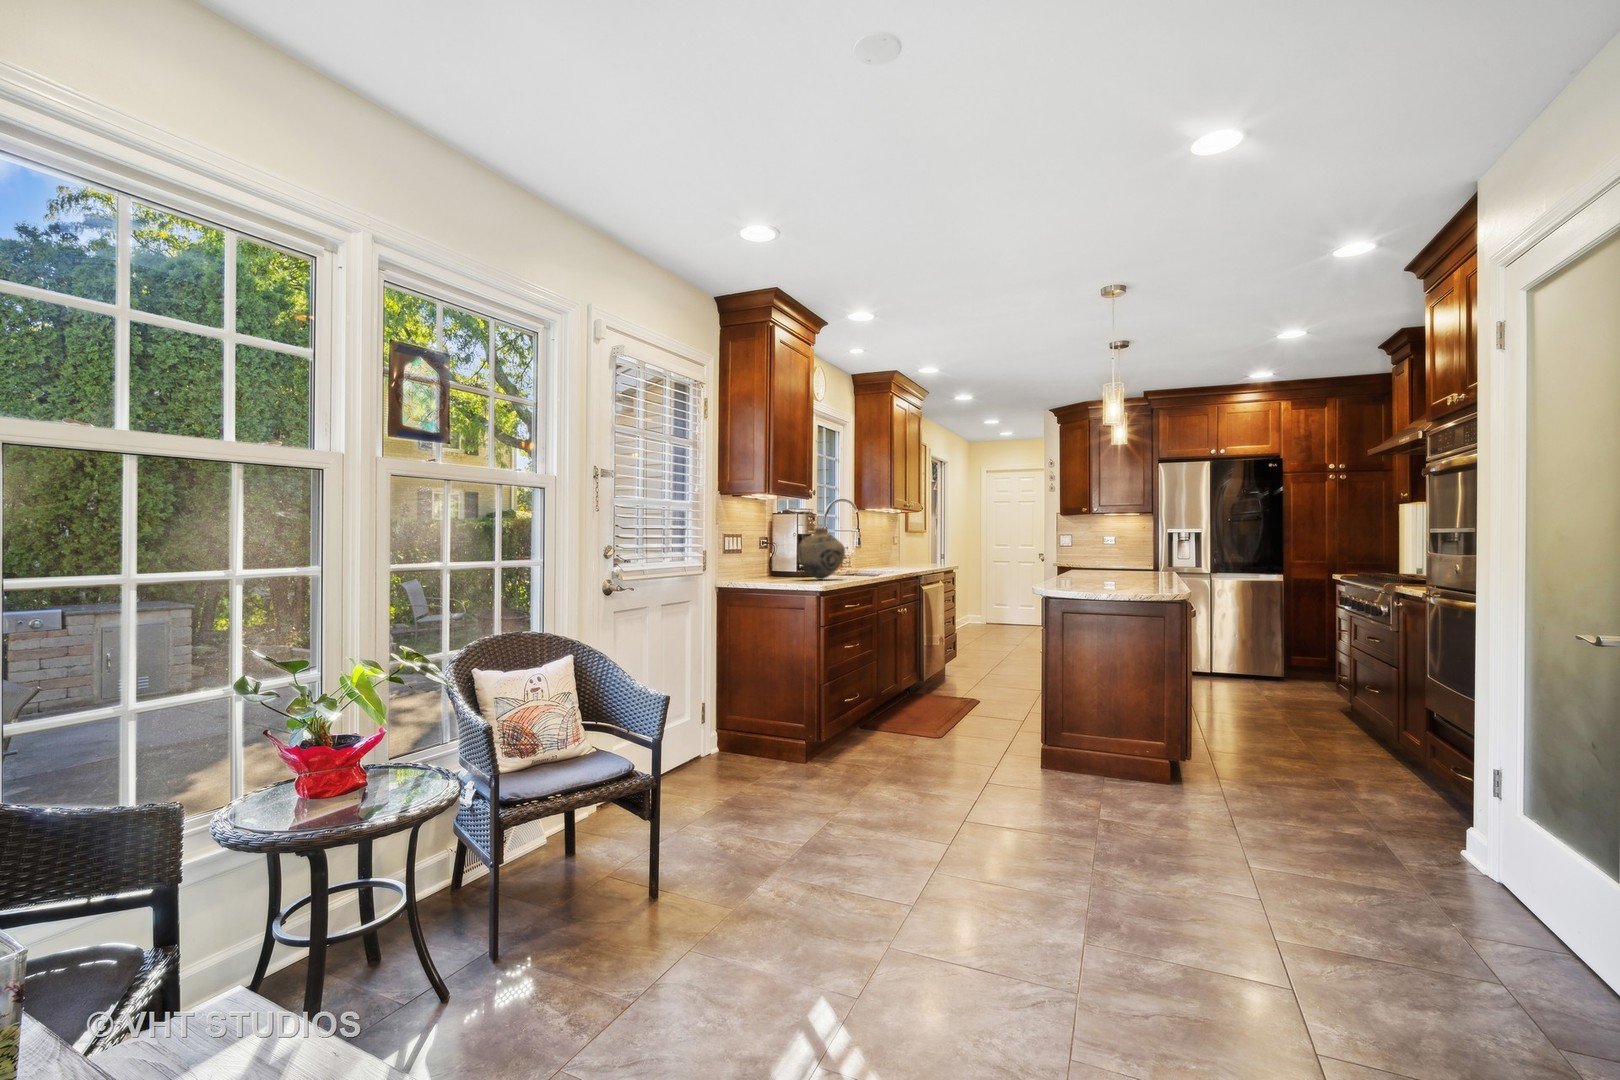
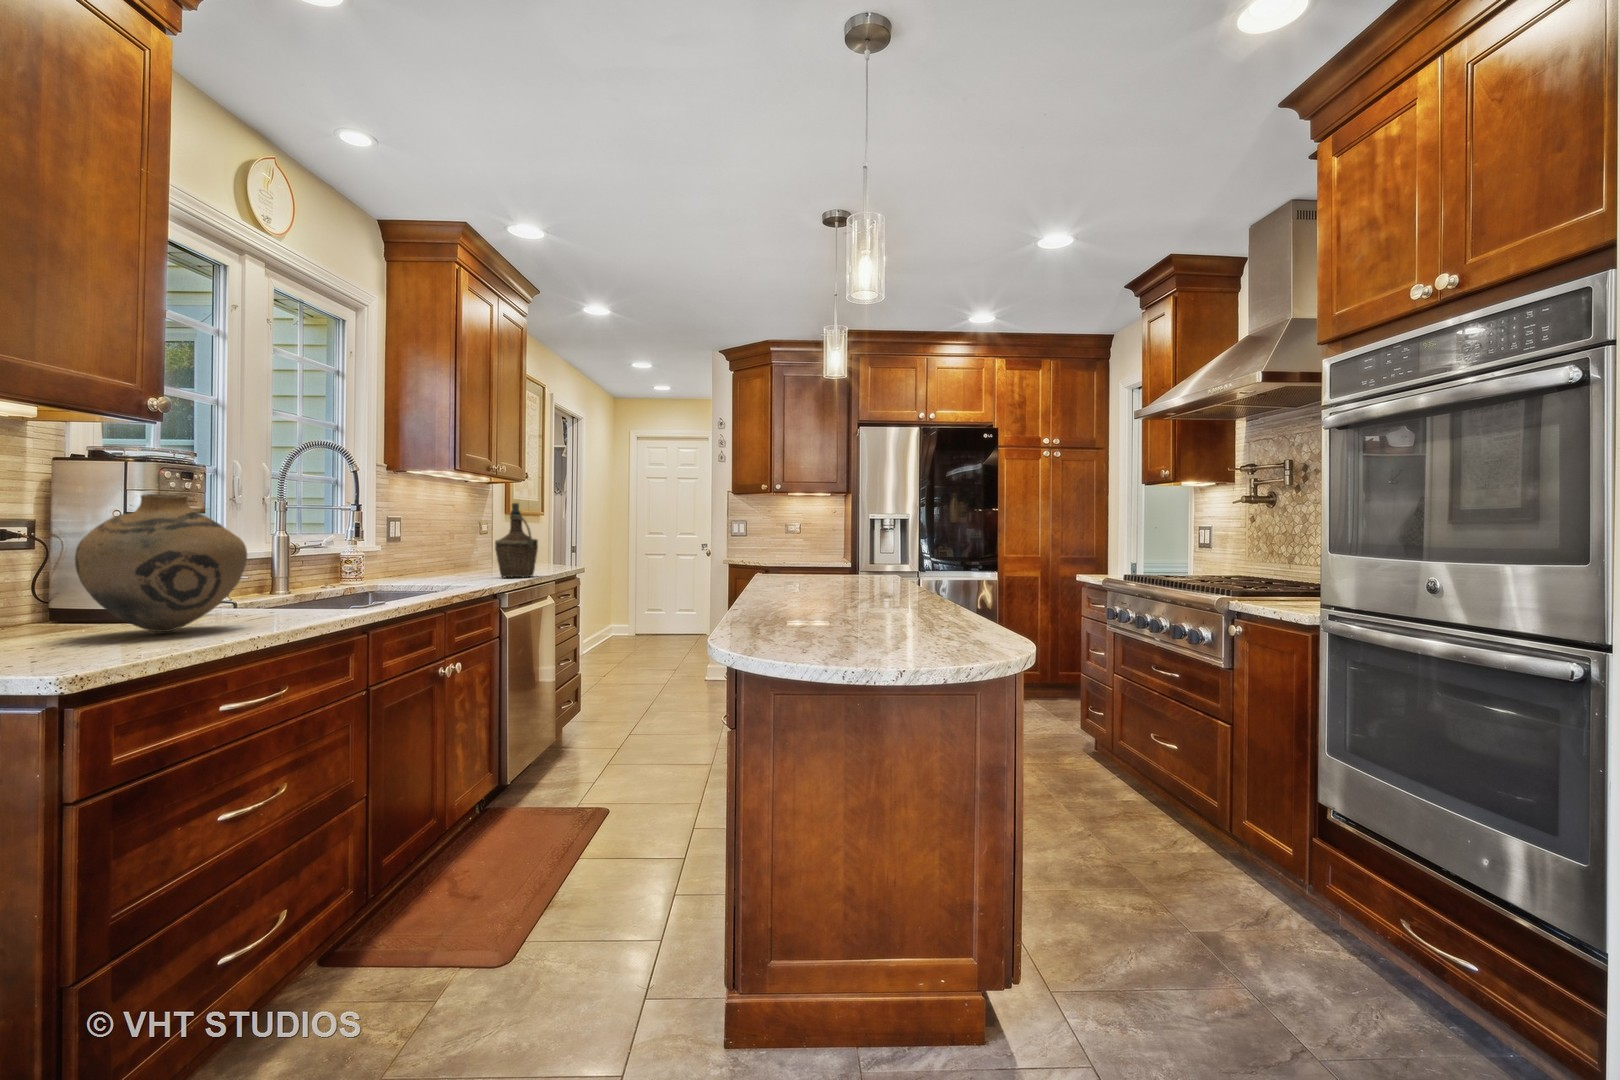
bottle: none [909,527,933,570] -> present [495,503,538,577]

